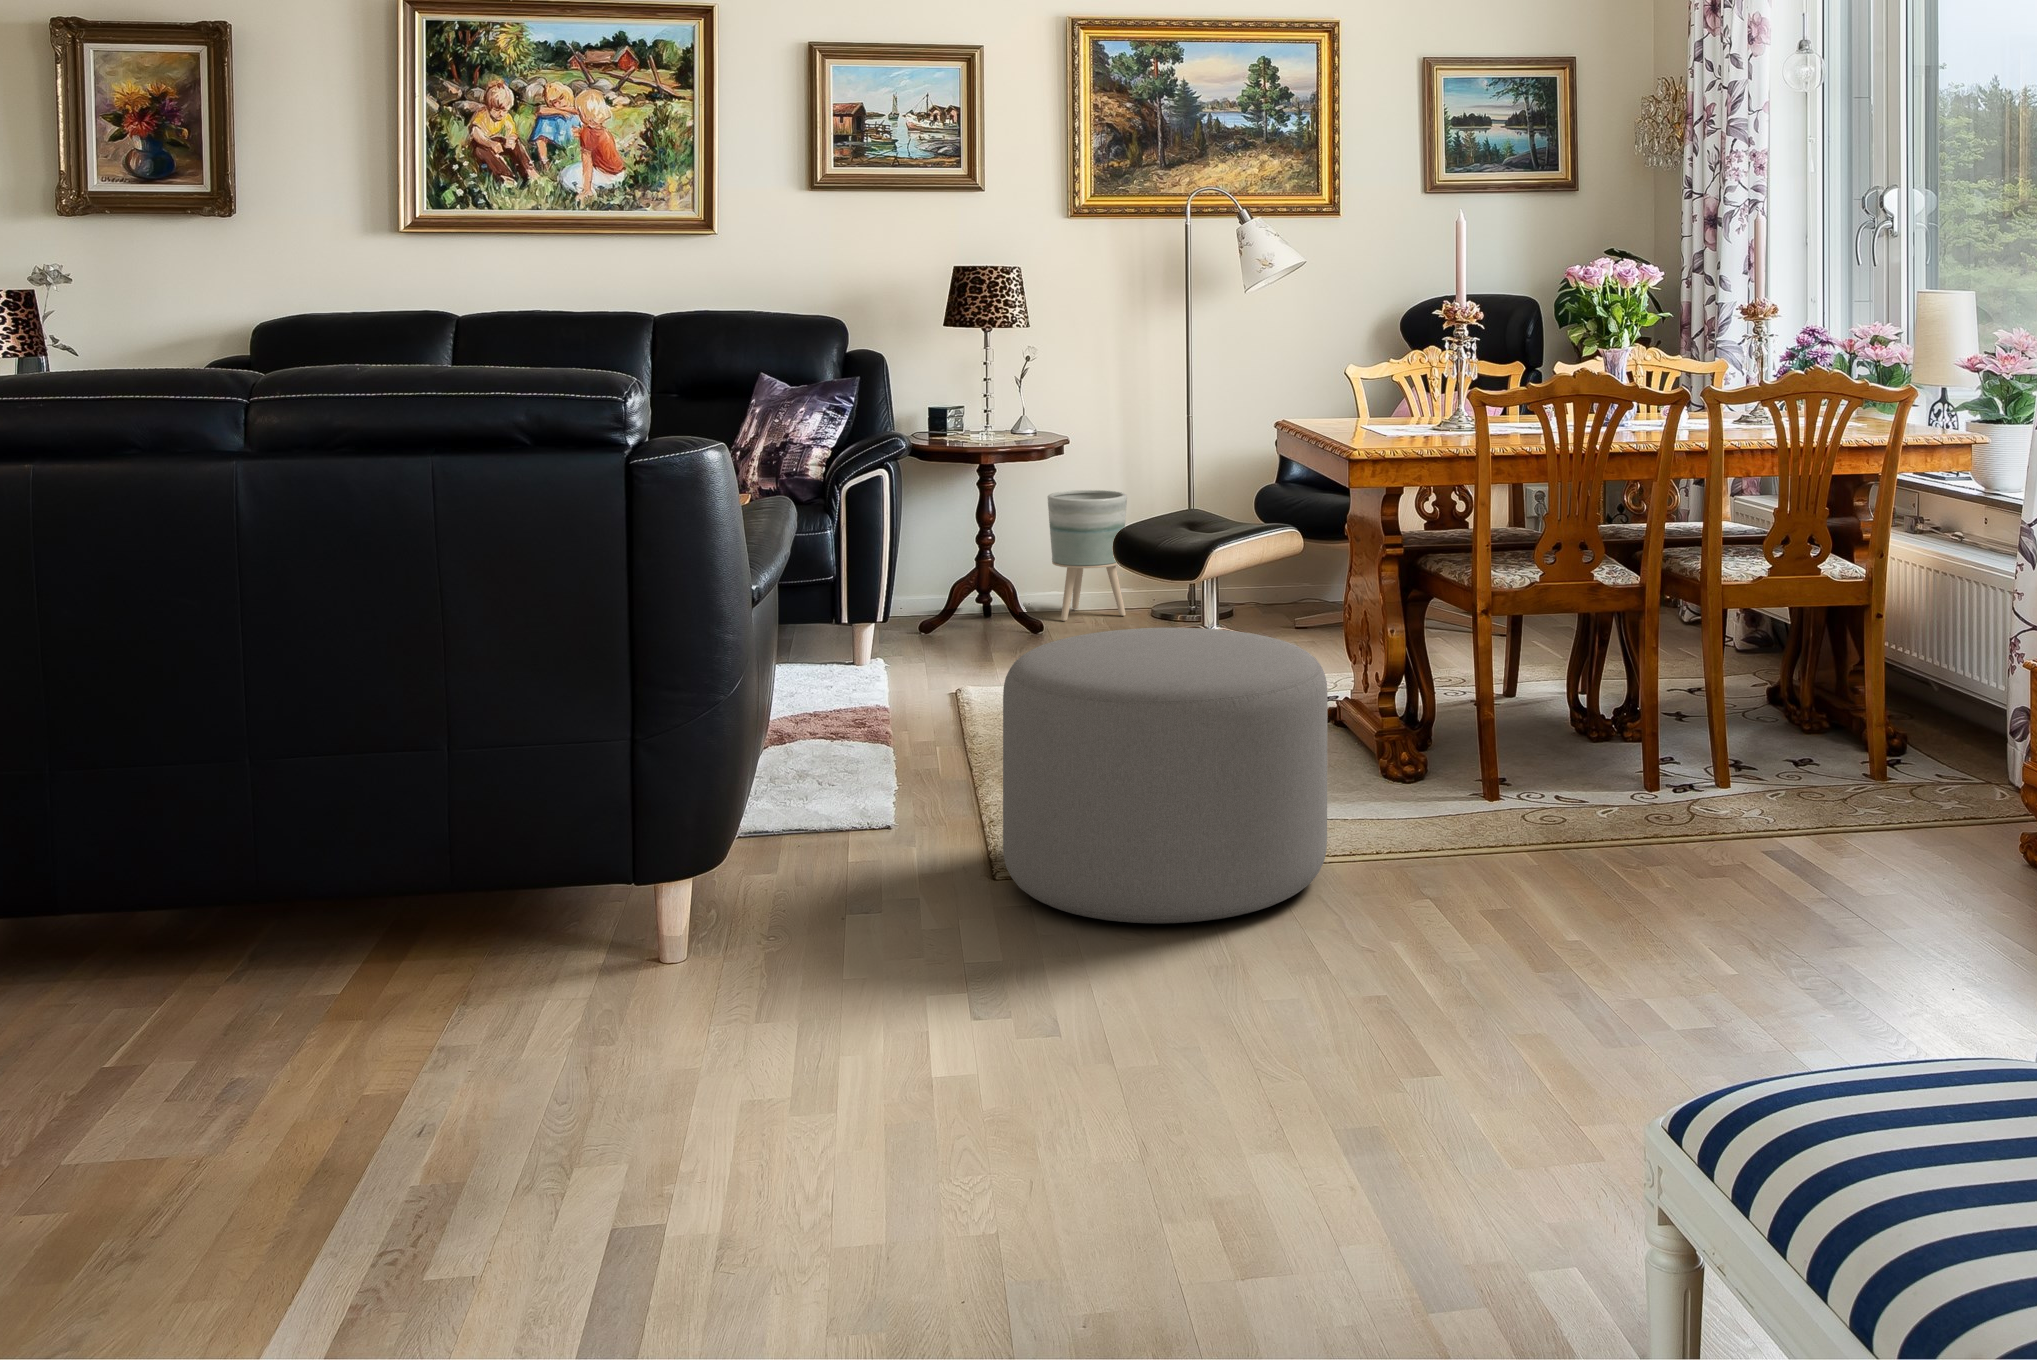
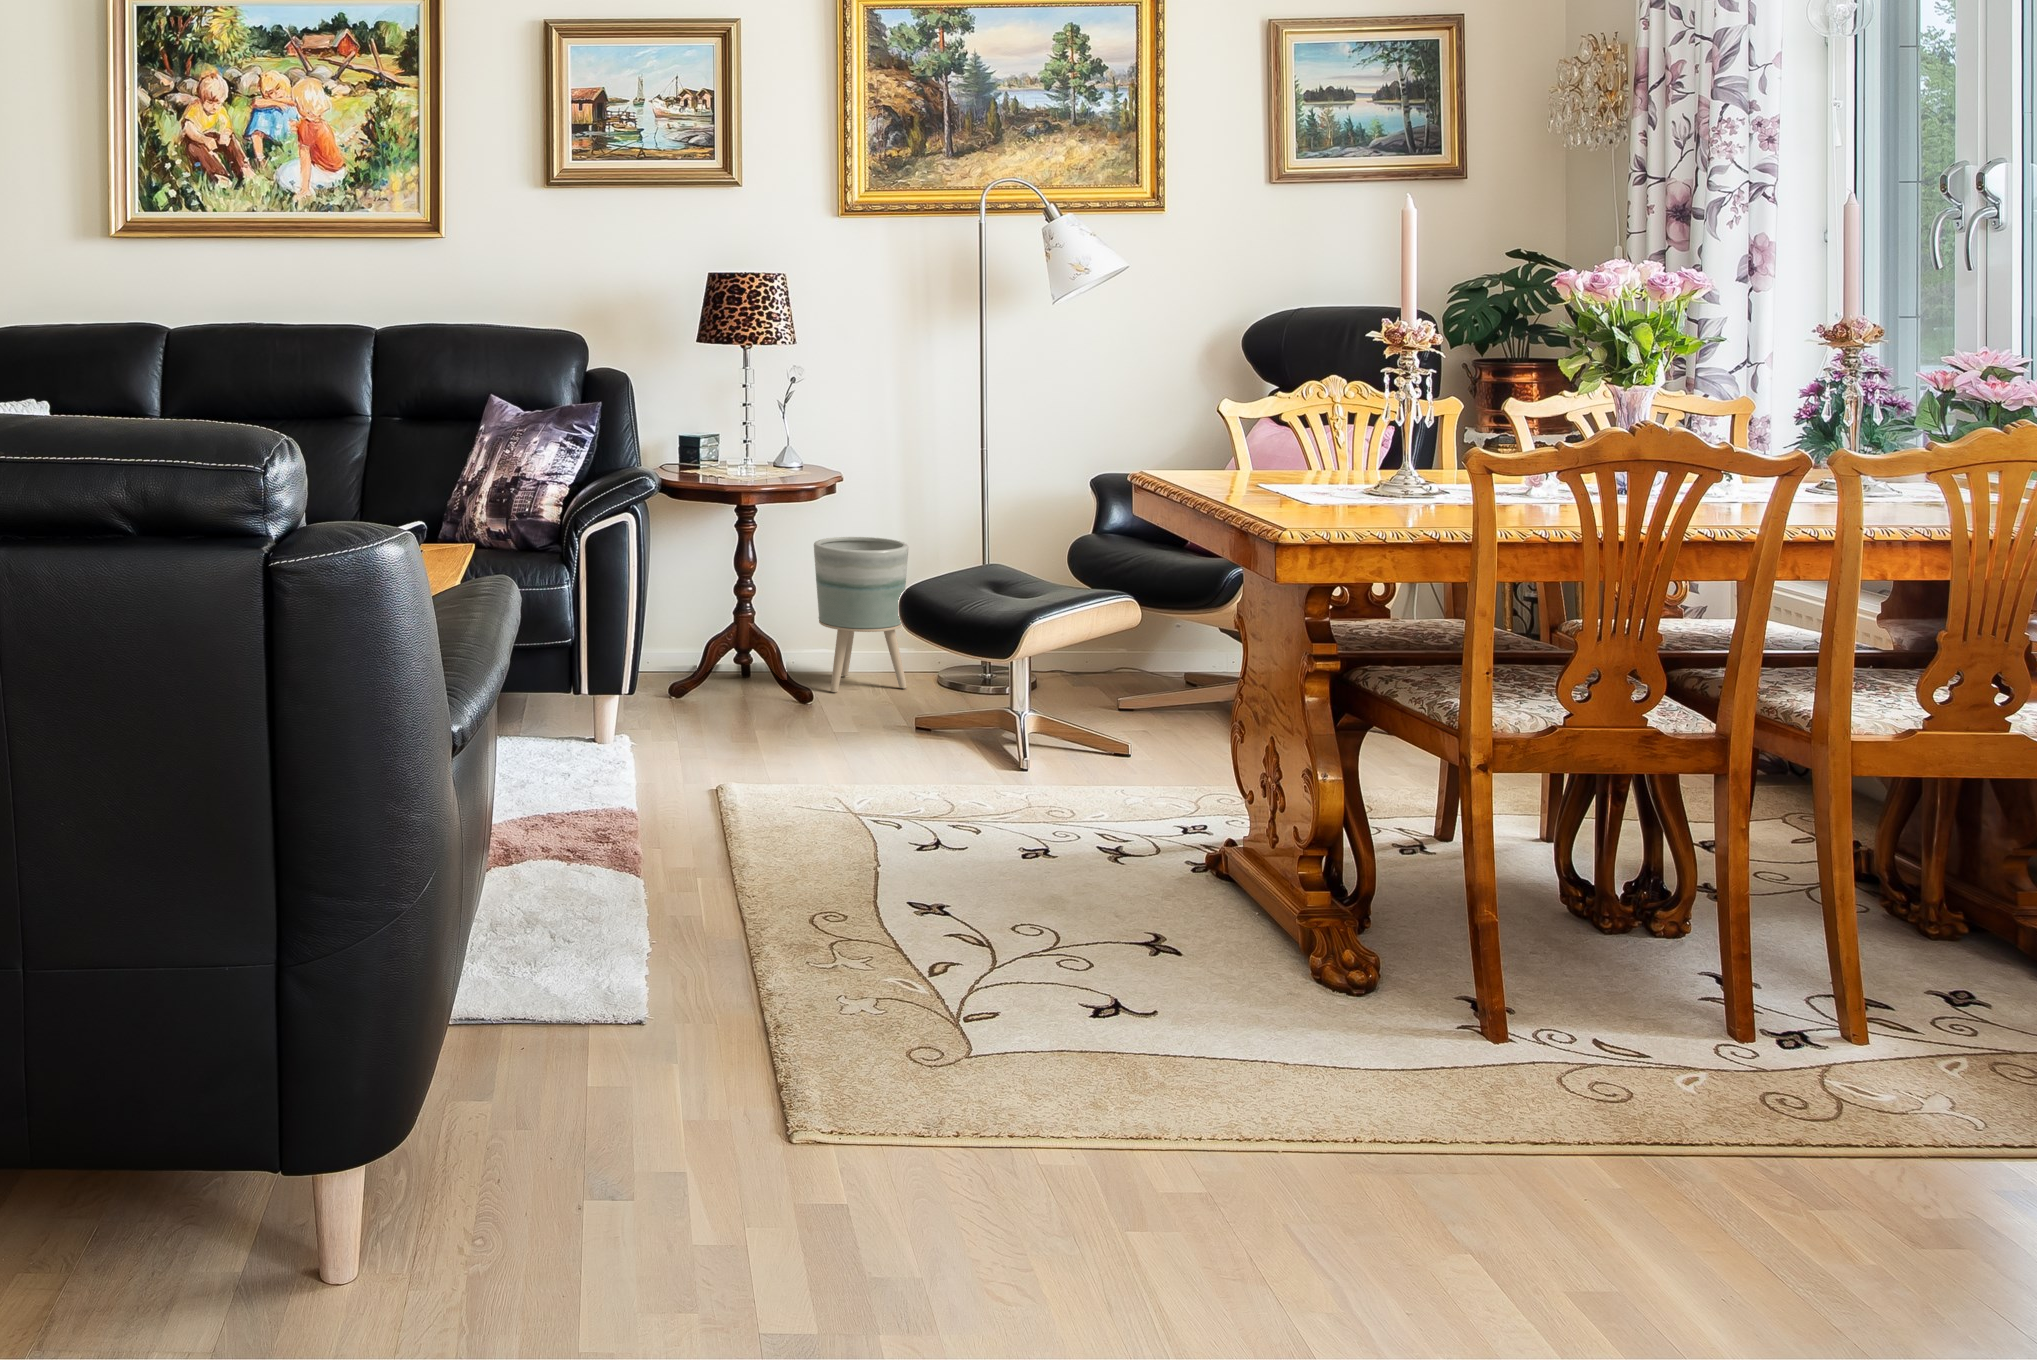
ottoman: present [1003,628,1327,923] -> none [838,775,1299,1226]

